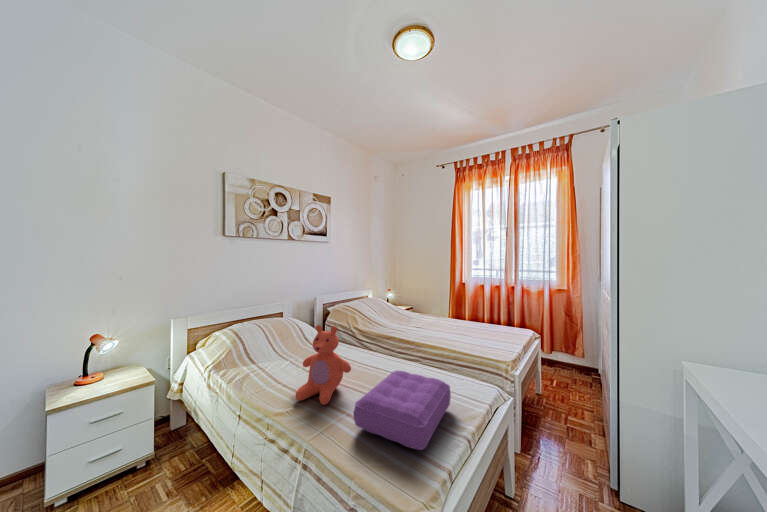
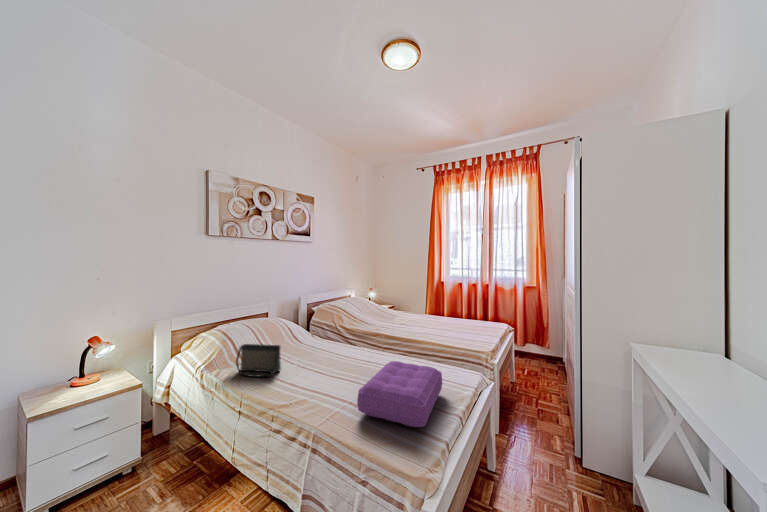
teddy bear: present [296,325,351,405] -> none [296,321,348,396]
handbag: none [242,346,286,380] -> present [236,344,281,377]

